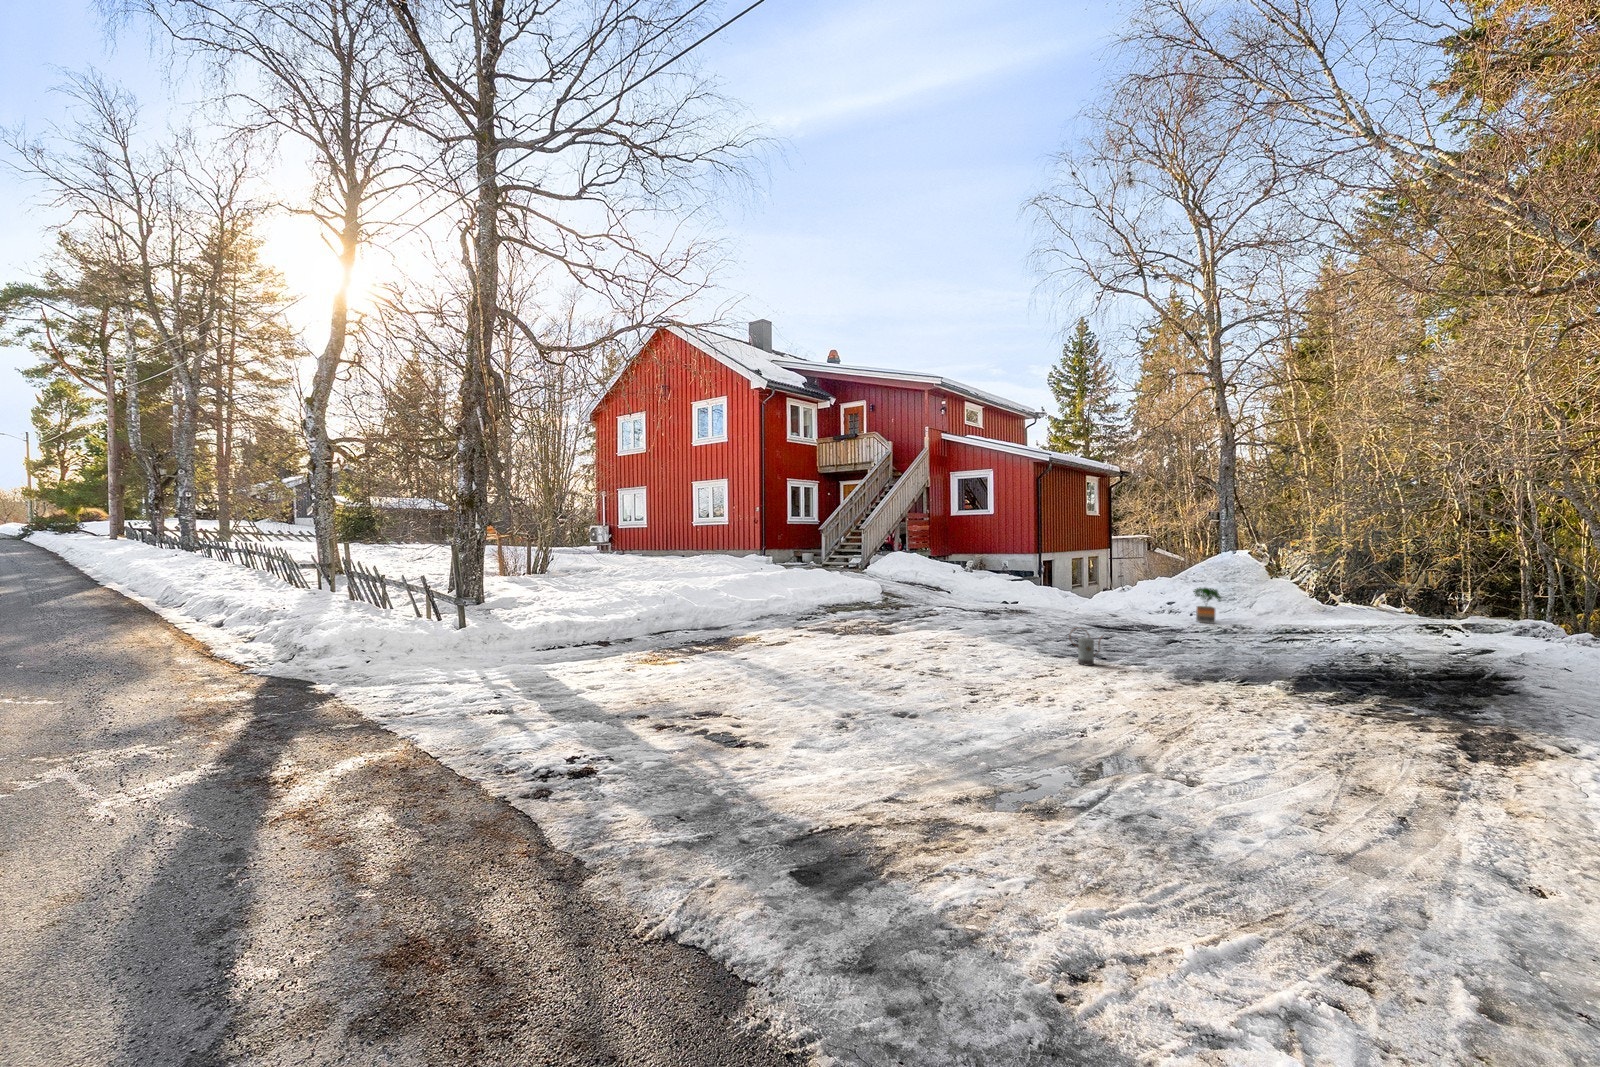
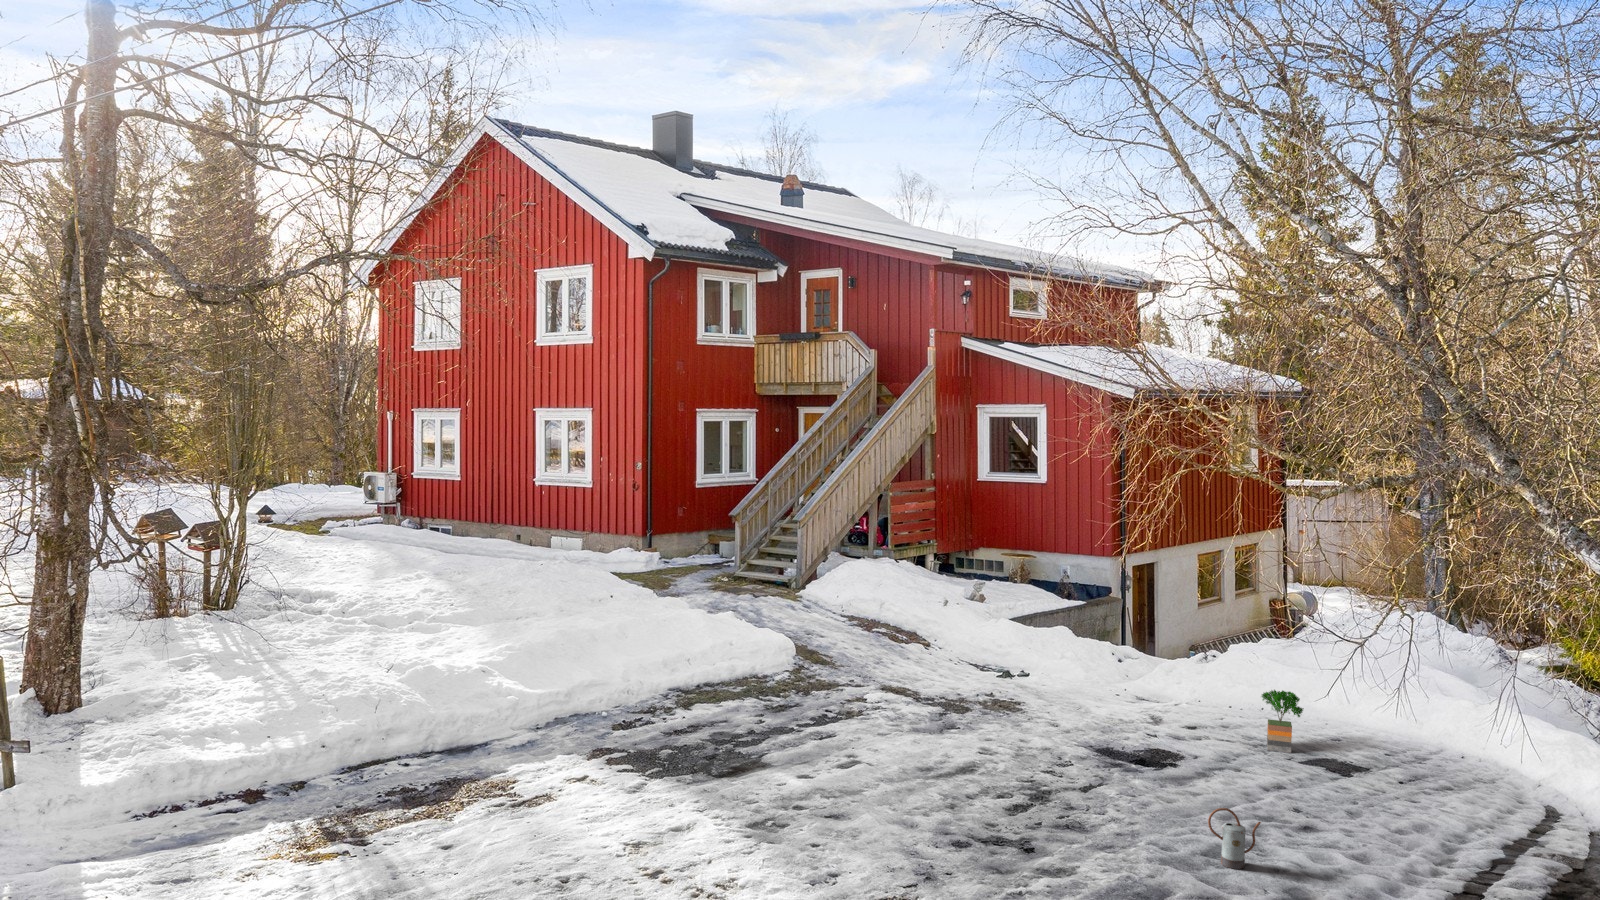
watering can: present [1069,627,1103,666] -> present [1208,808,1261,869]

